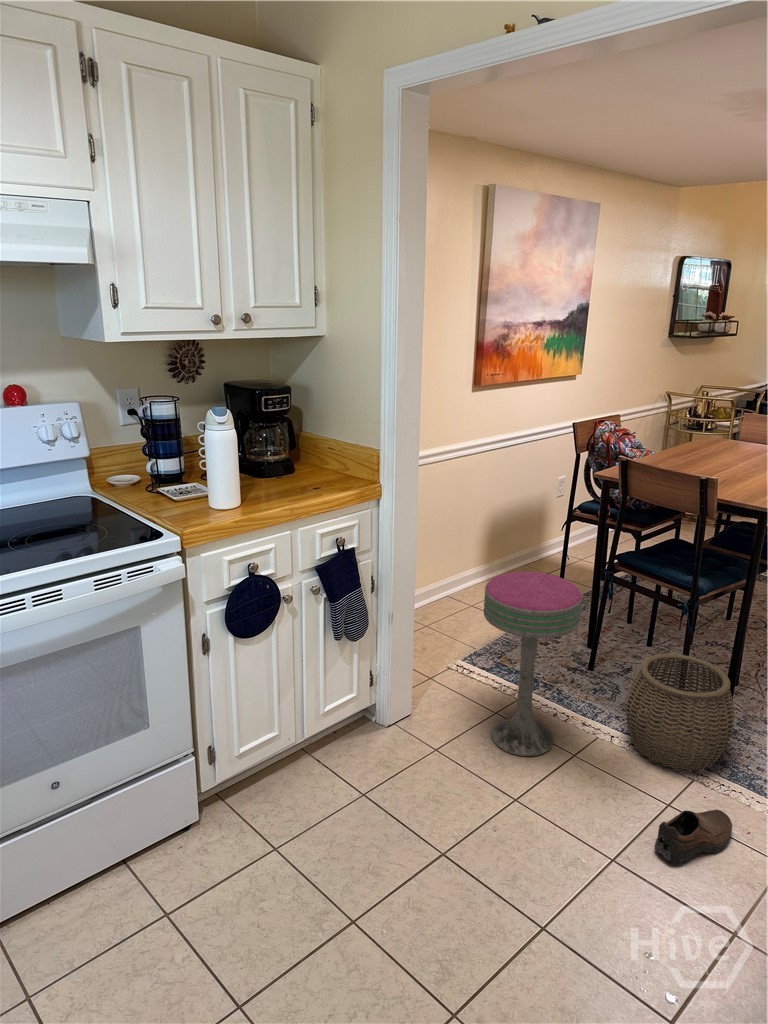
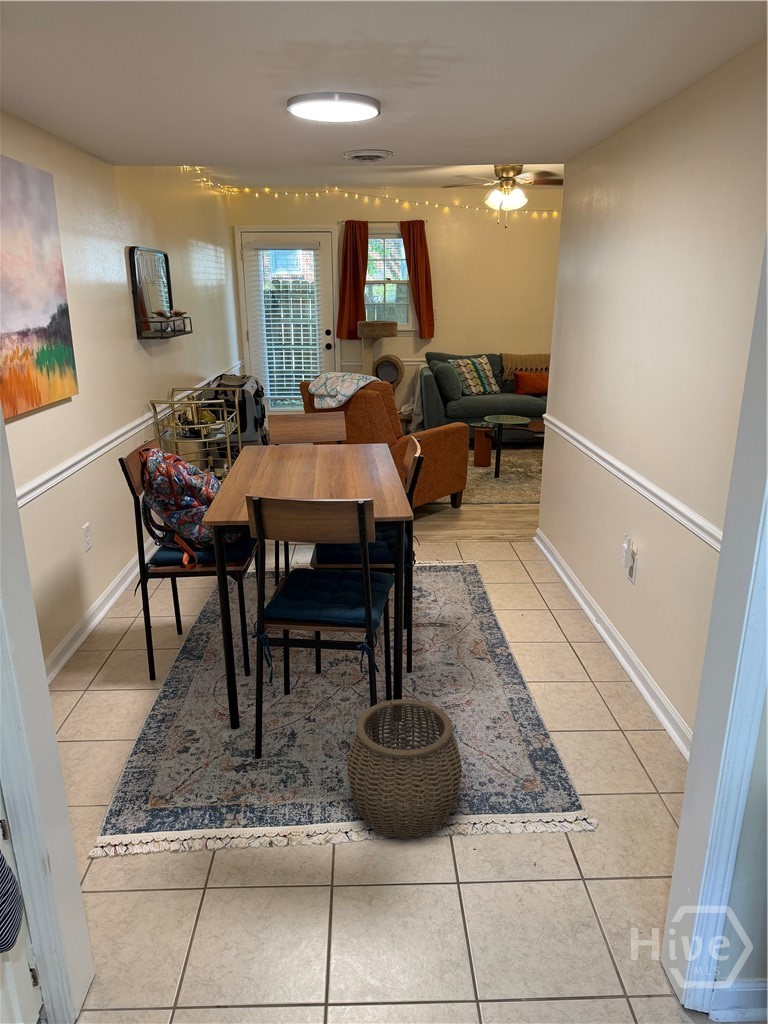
bar stool: present [484,572,582,756] -> none [176,678,313,939]
shoe: present [654,810,732,863] -> none [489,857,533,954]

